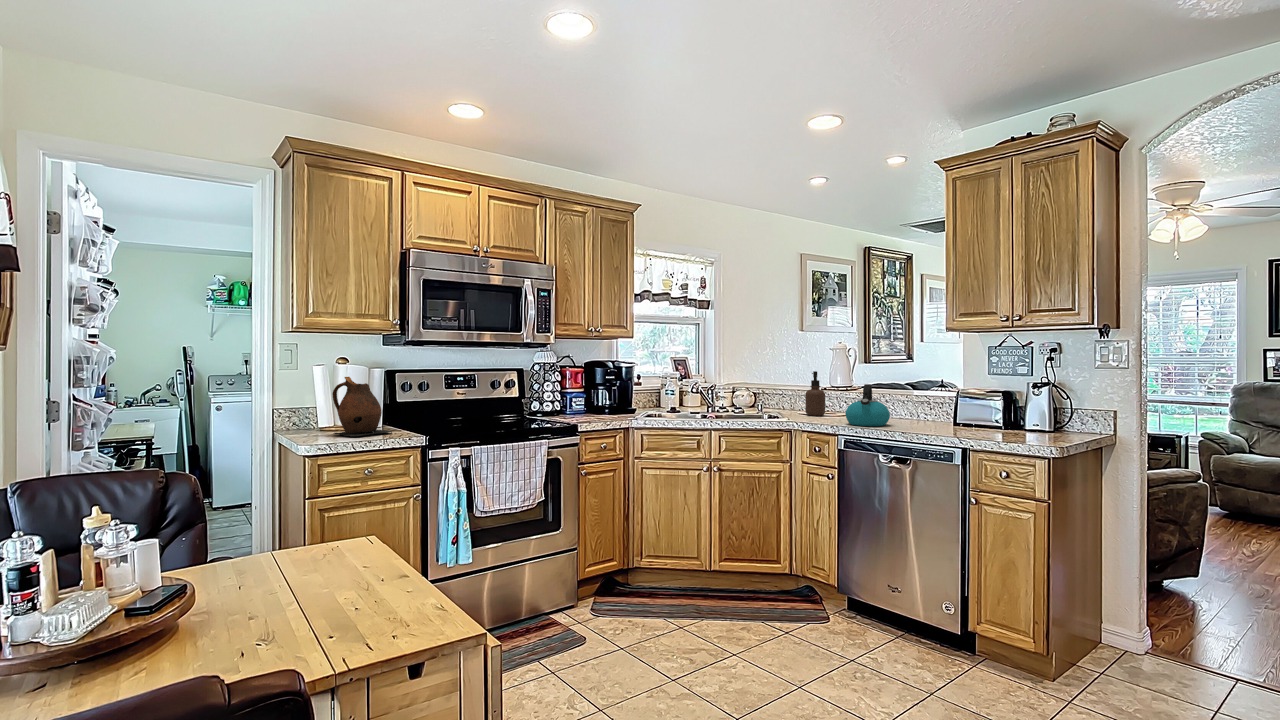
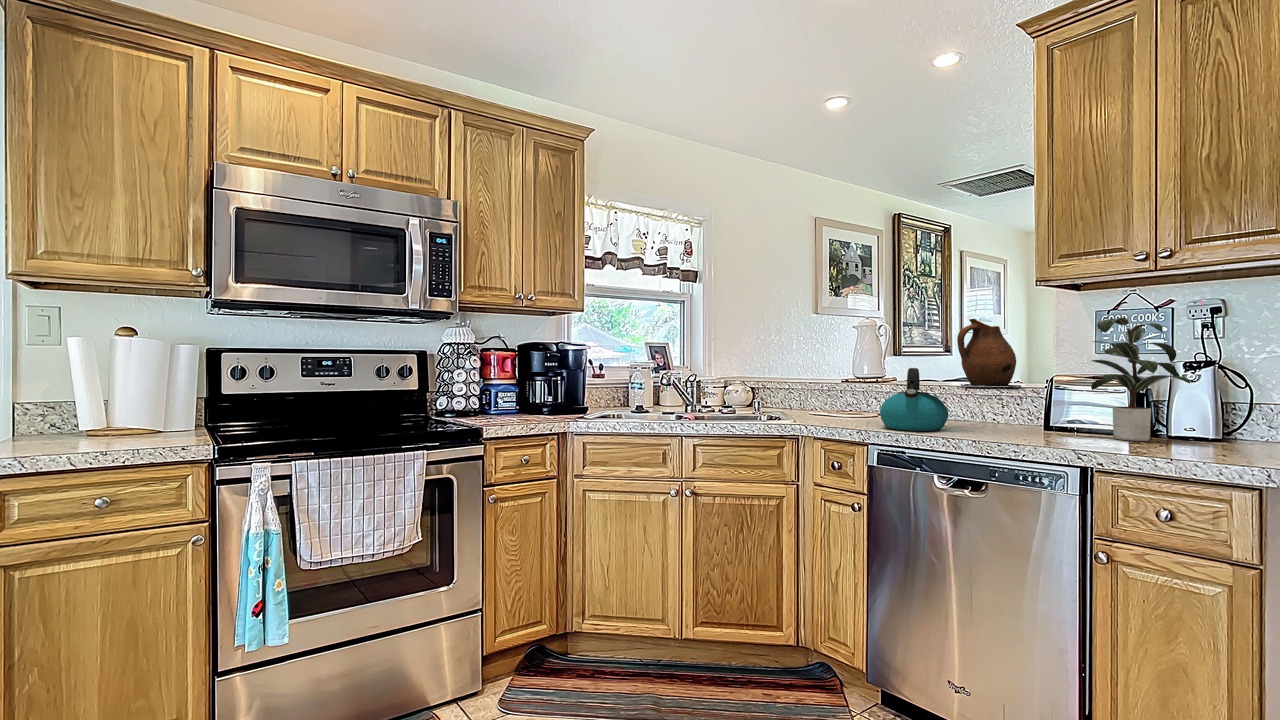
potted plant: none [969,354,1048,432] -> present [1091,317,1190,441]
soap dispenser: present [805,371,825,416] -> none [820,355,848,417]
ceramic pitcher: present [332,377,392,437] -> present [957,319,1021,388]

